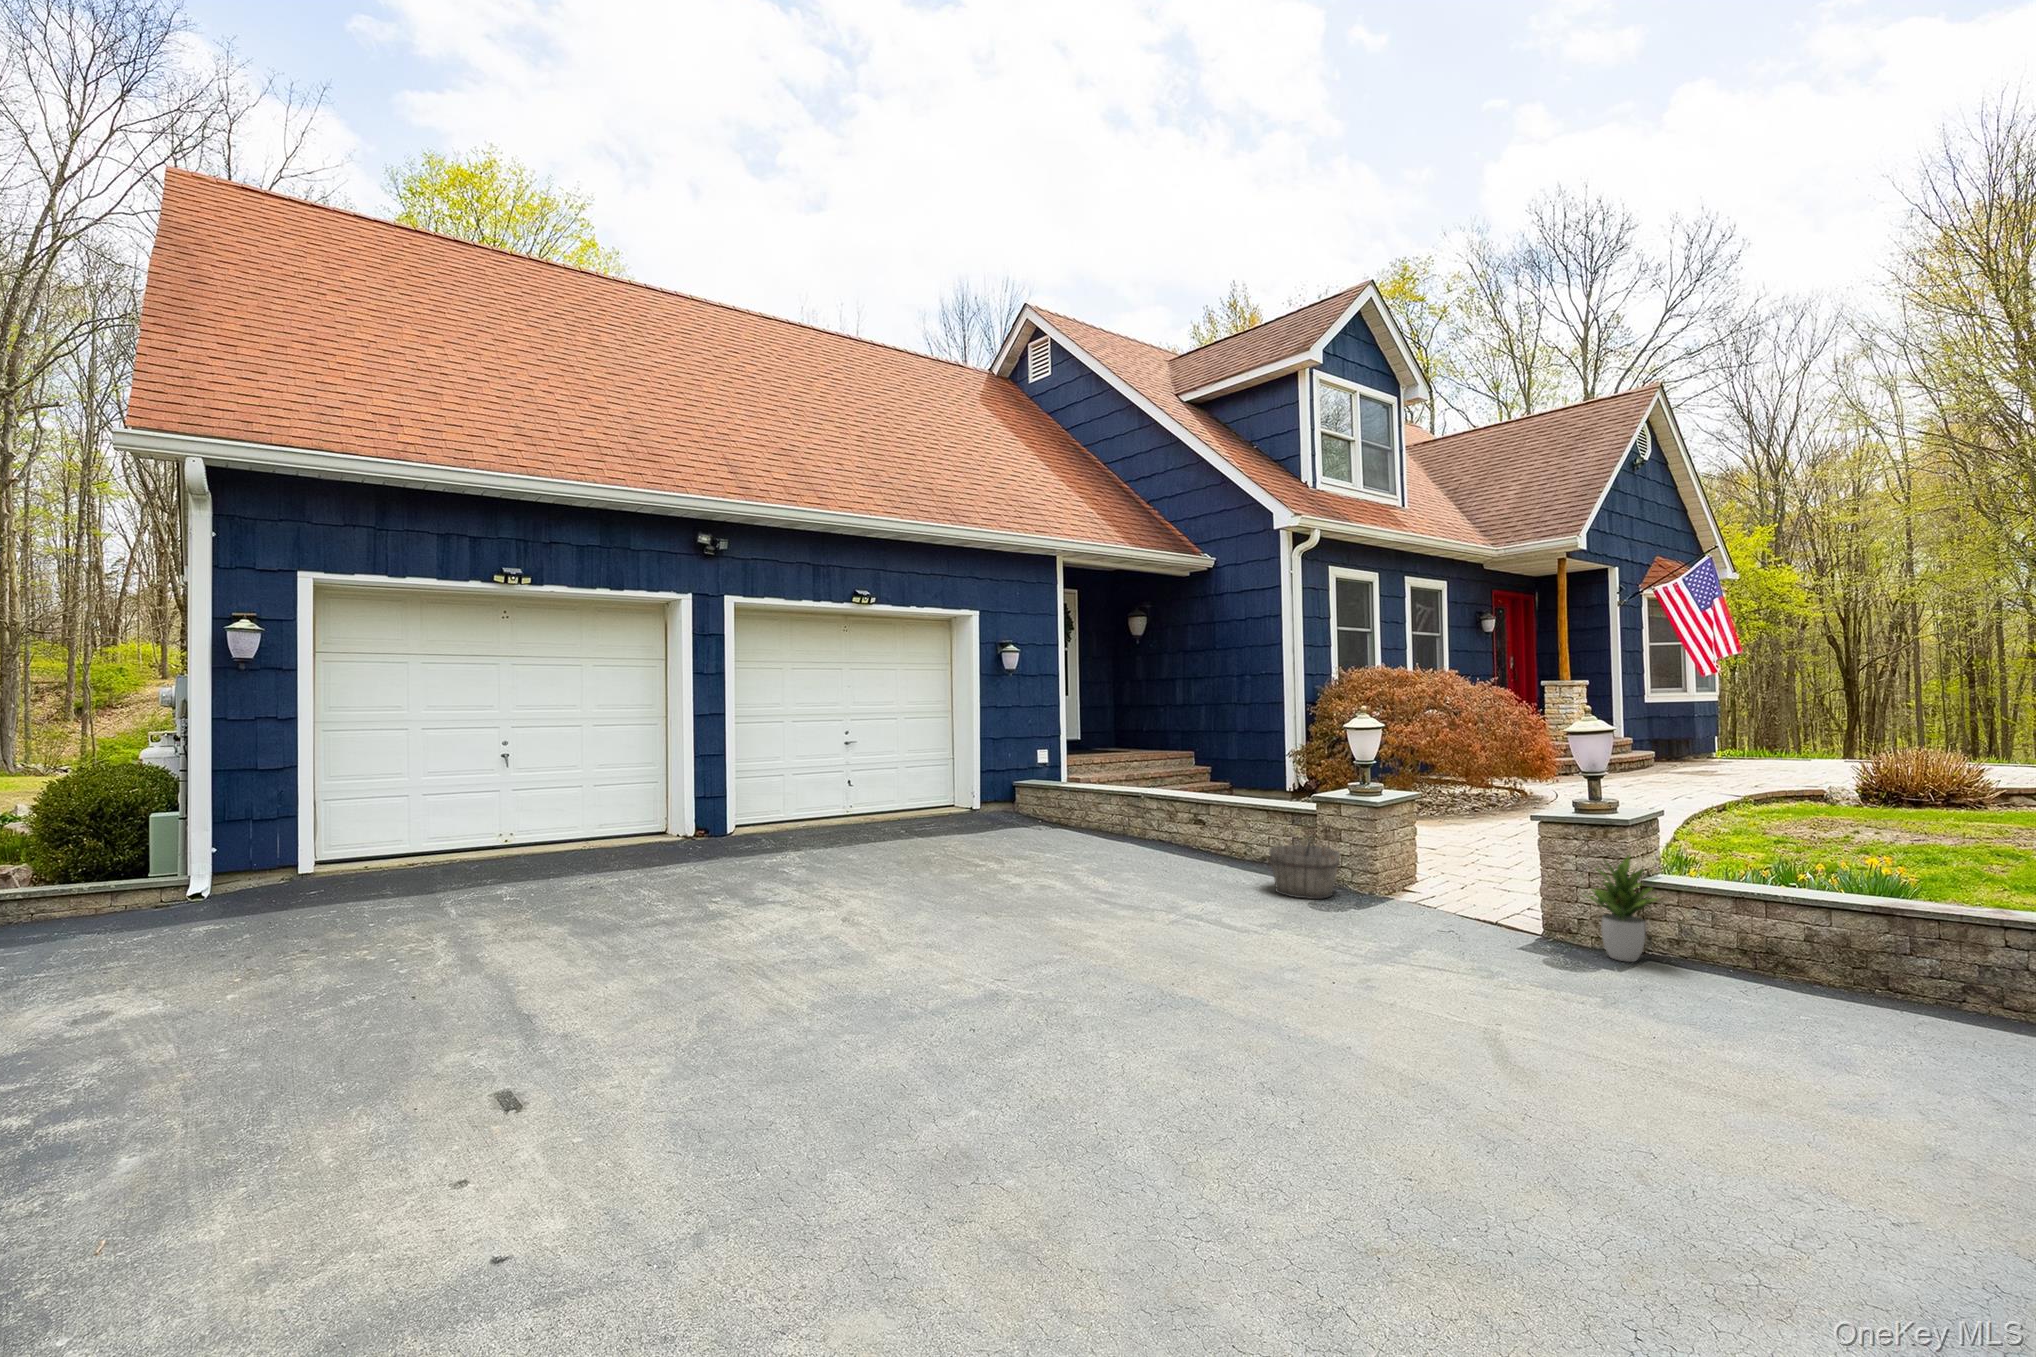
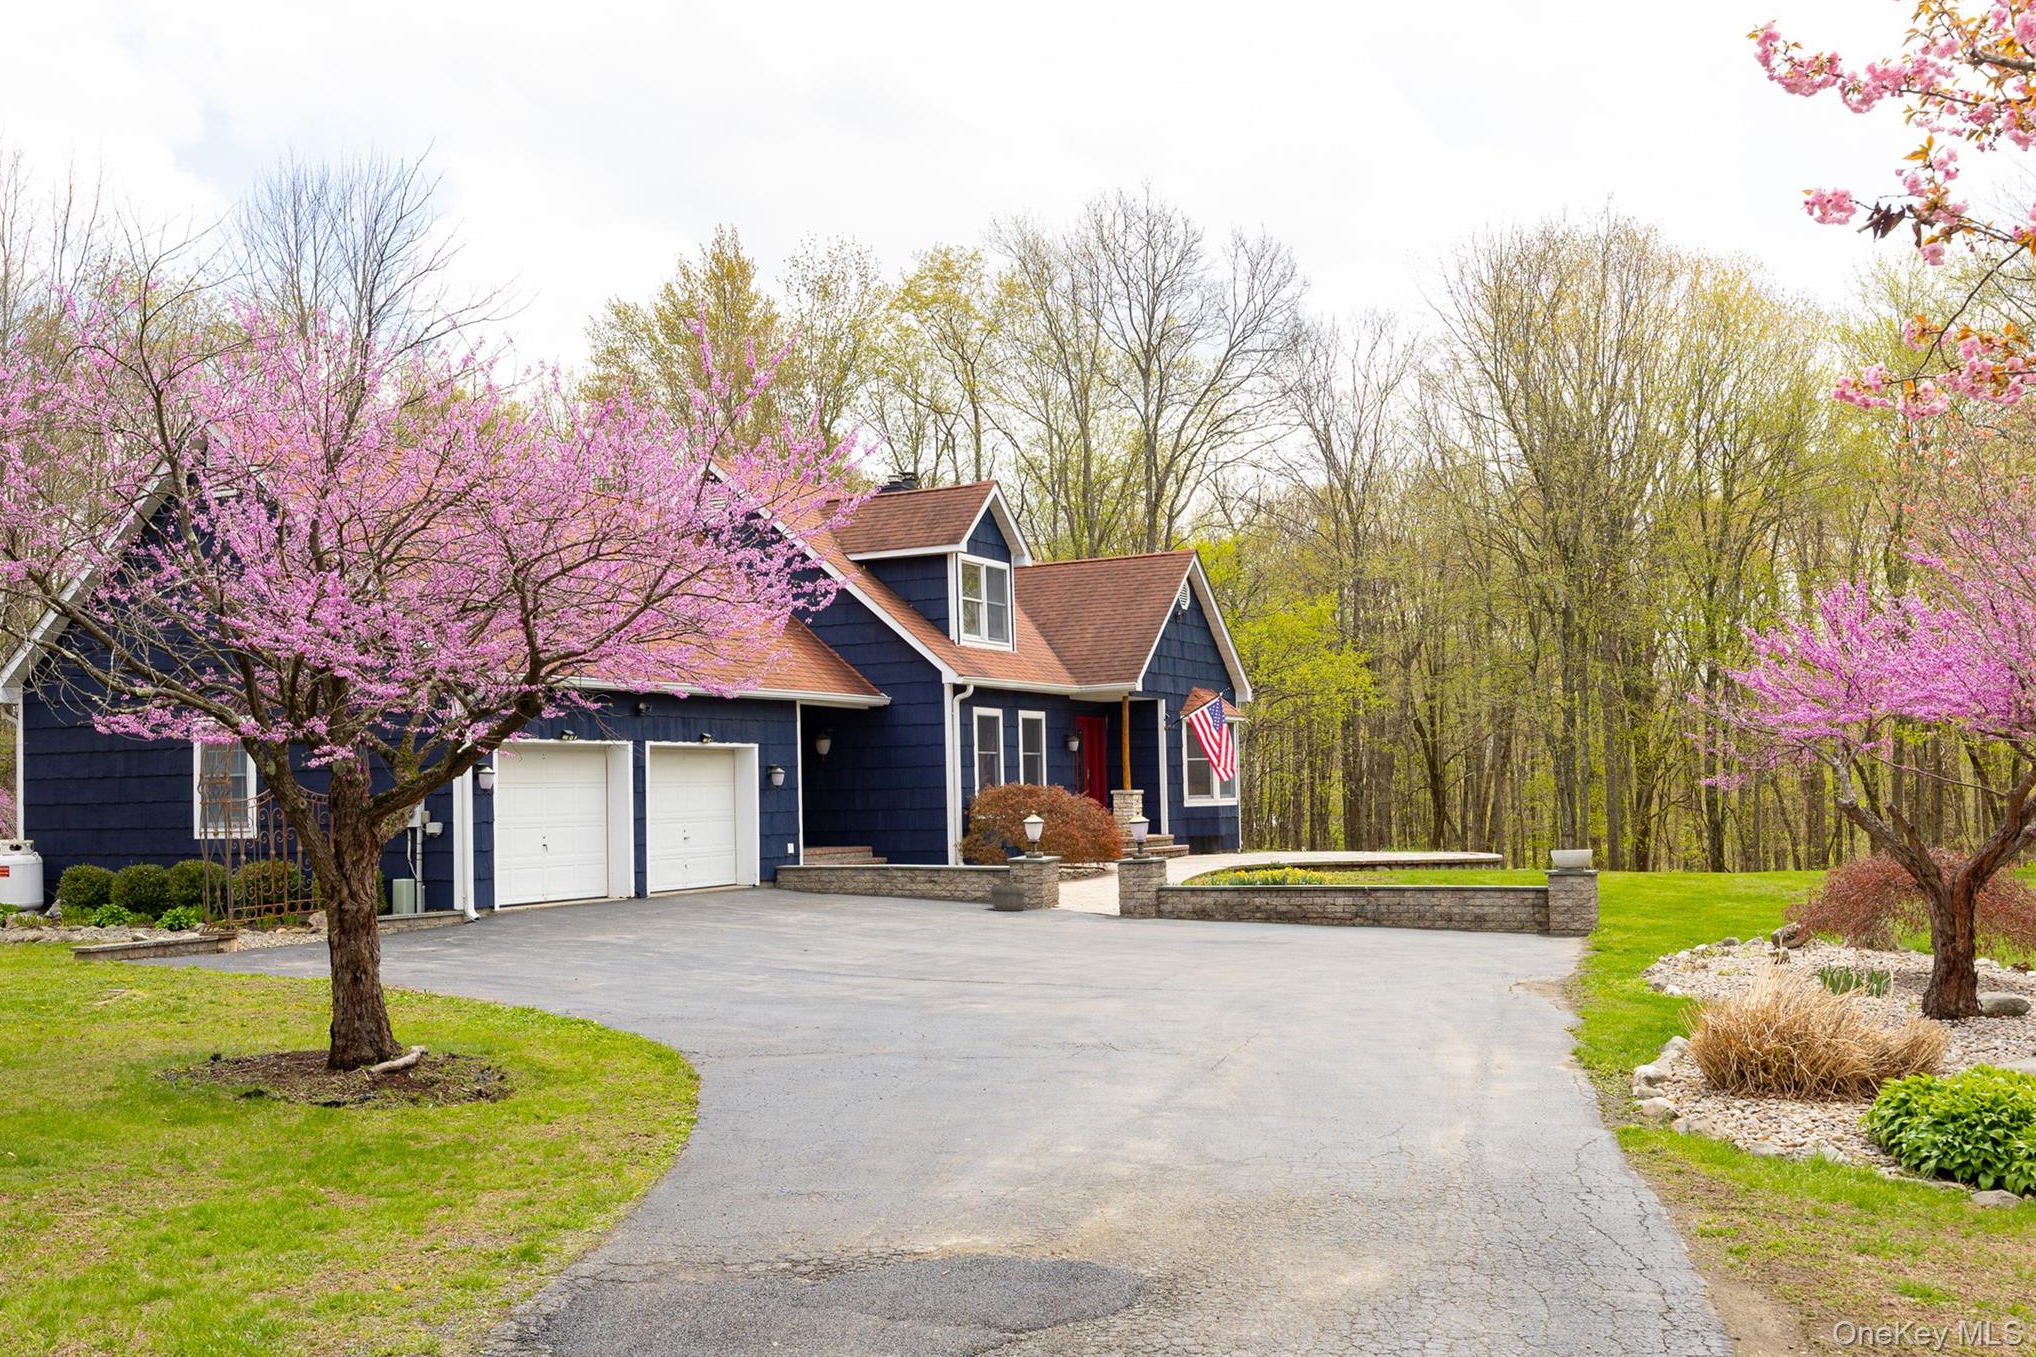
potted plant: present [1586,855,1657,962] -> none [1134,872,1163,918]

